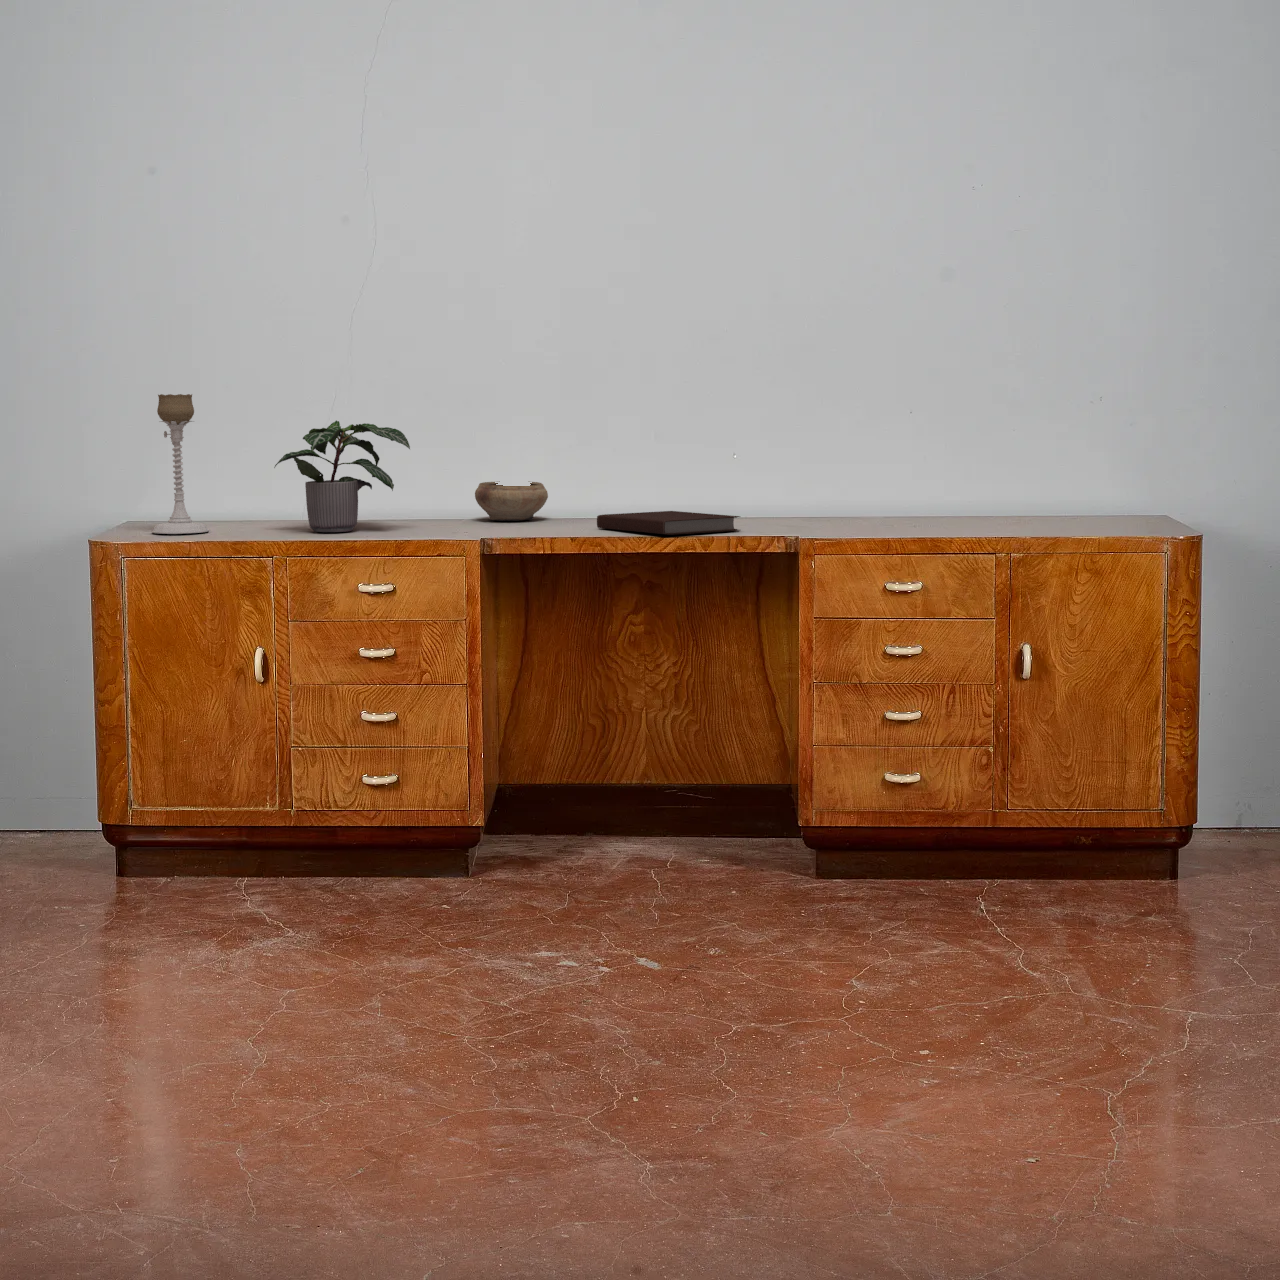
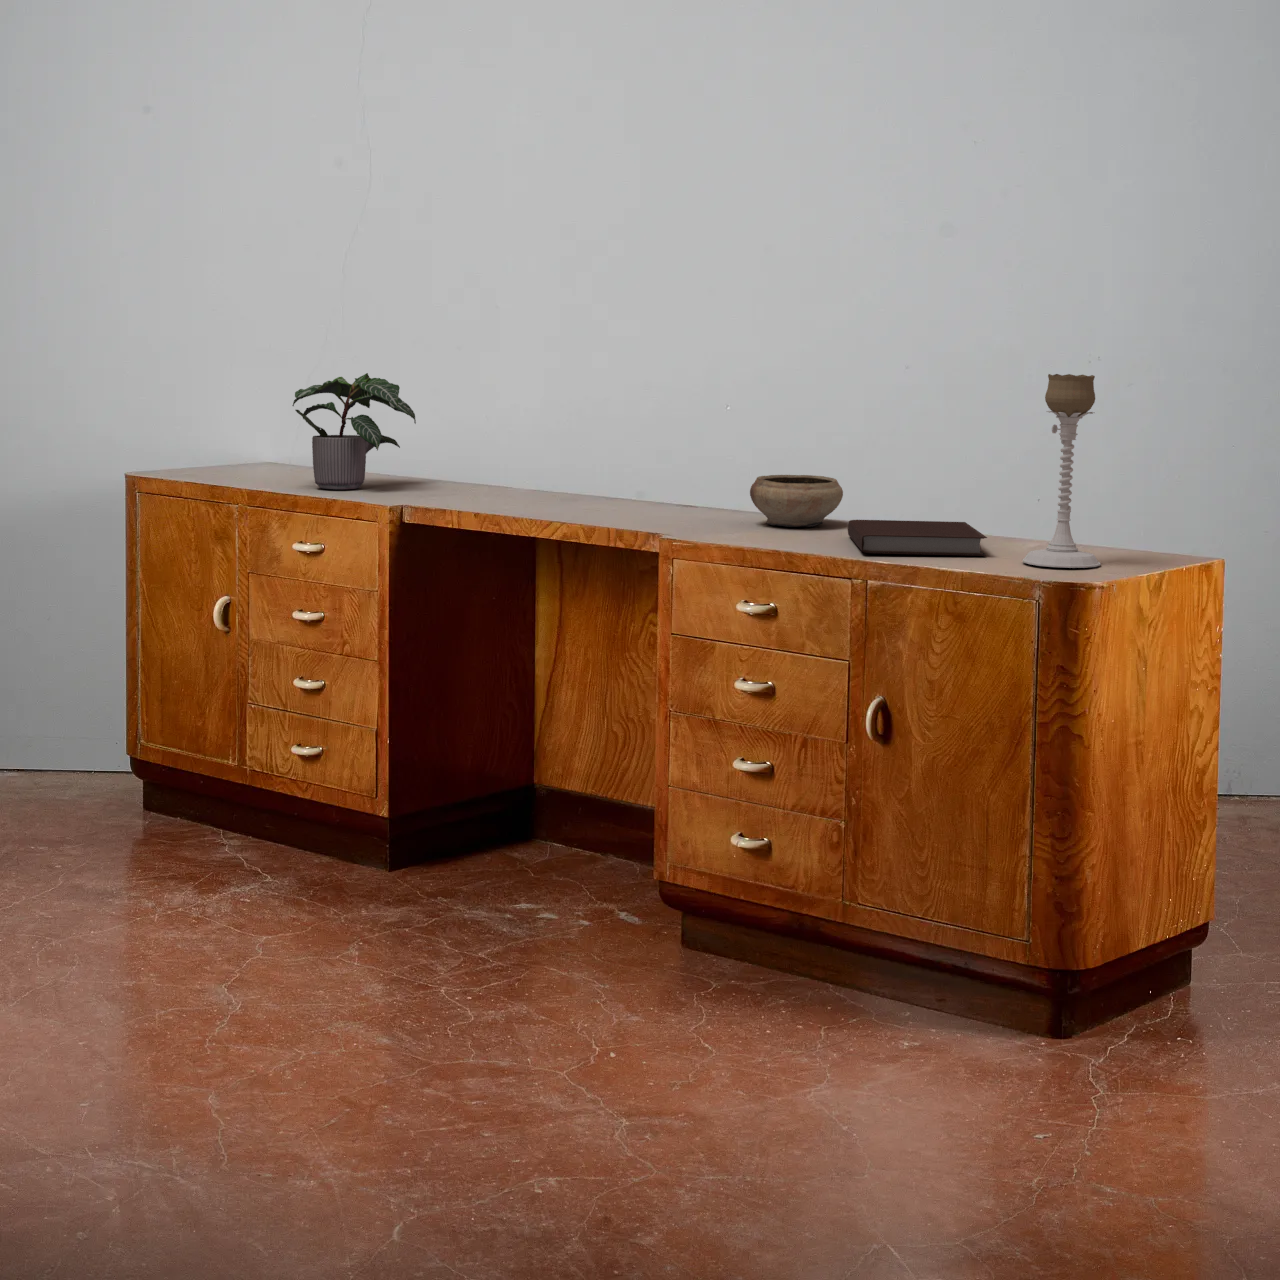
candle holder: present [151,394,209,534] -> present [1022,374,1101,568]
ceramic bowl: present [475,481,548,521] -> present [750,475,843,527]
notebook: present [597,511,740,535] -> present [848,520,987,556]

